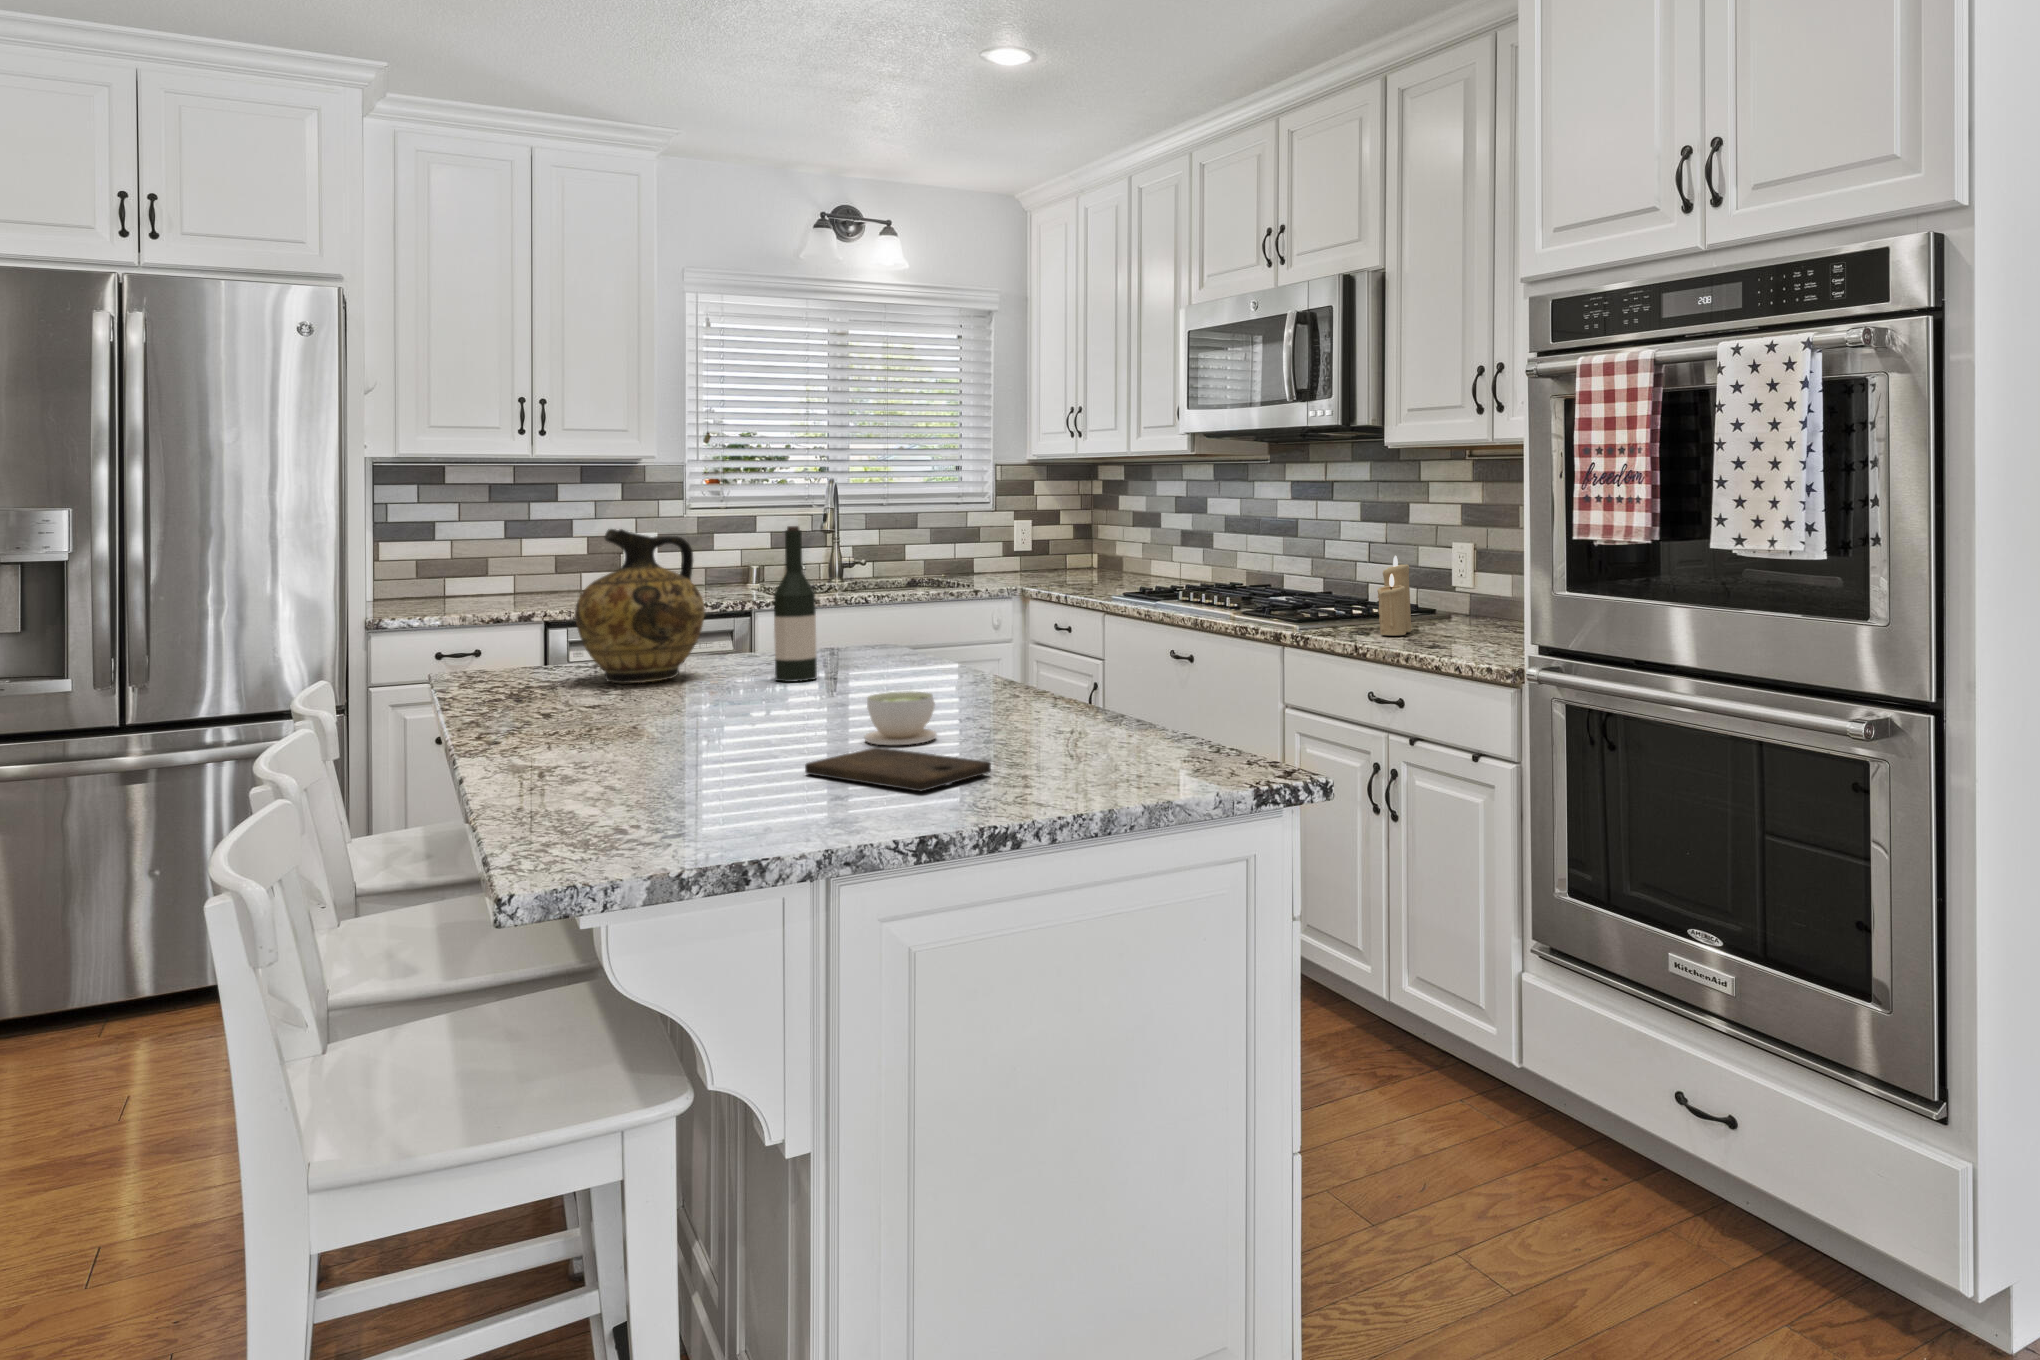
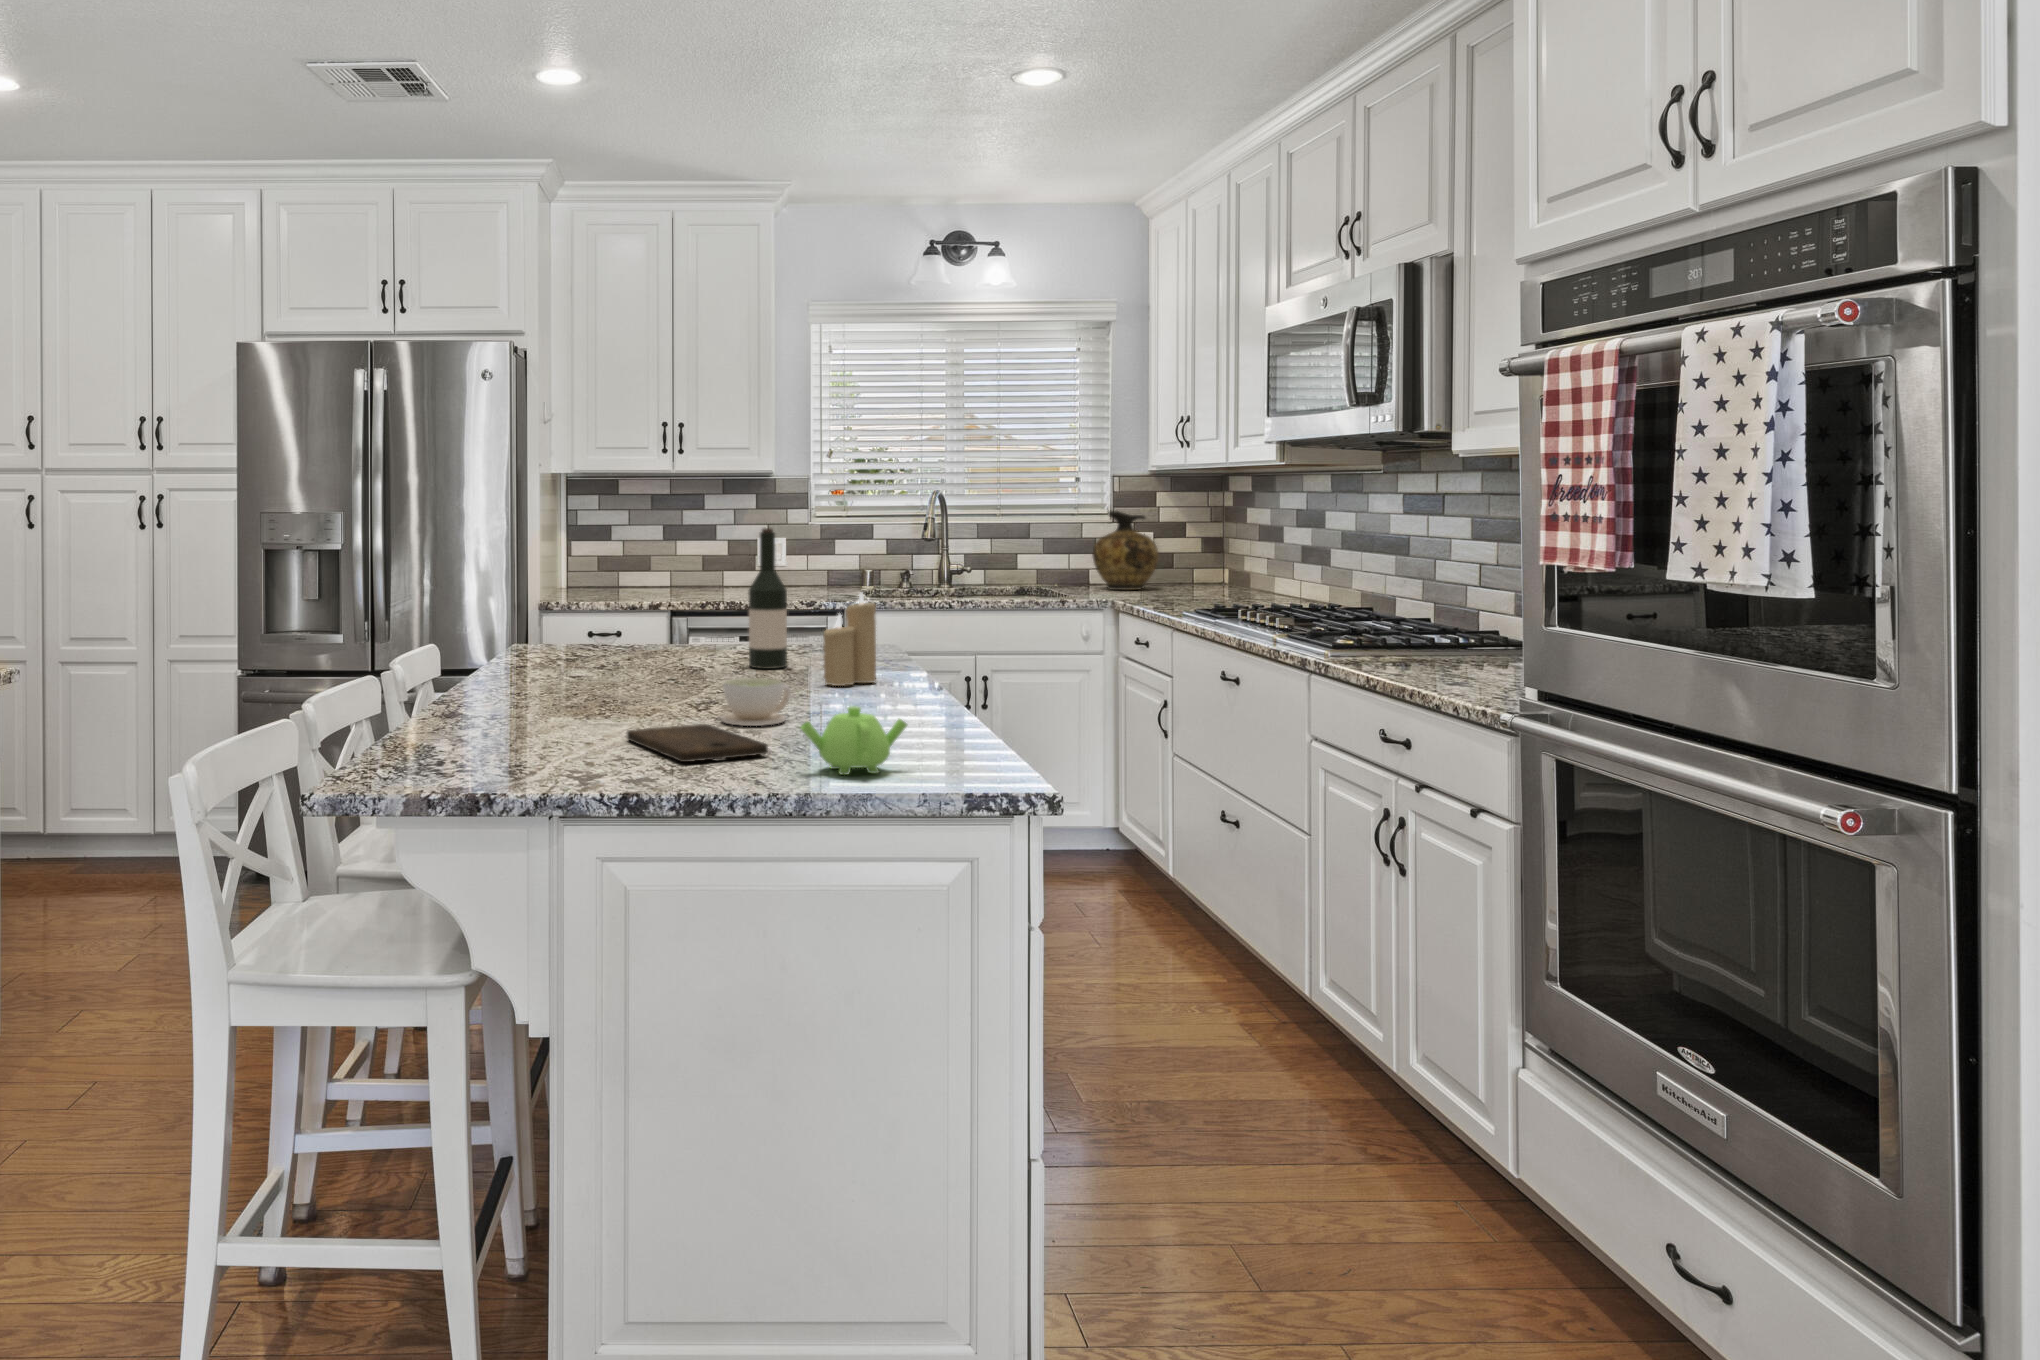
ceramic jug: present [575,529,705,683] -> present [1092,510,1159,590]
candle: present [1377,556,1411,636] -> present [823,593,876,686]
teapot: none [1055,713,1150,785] -> present [801,706,907,775]

